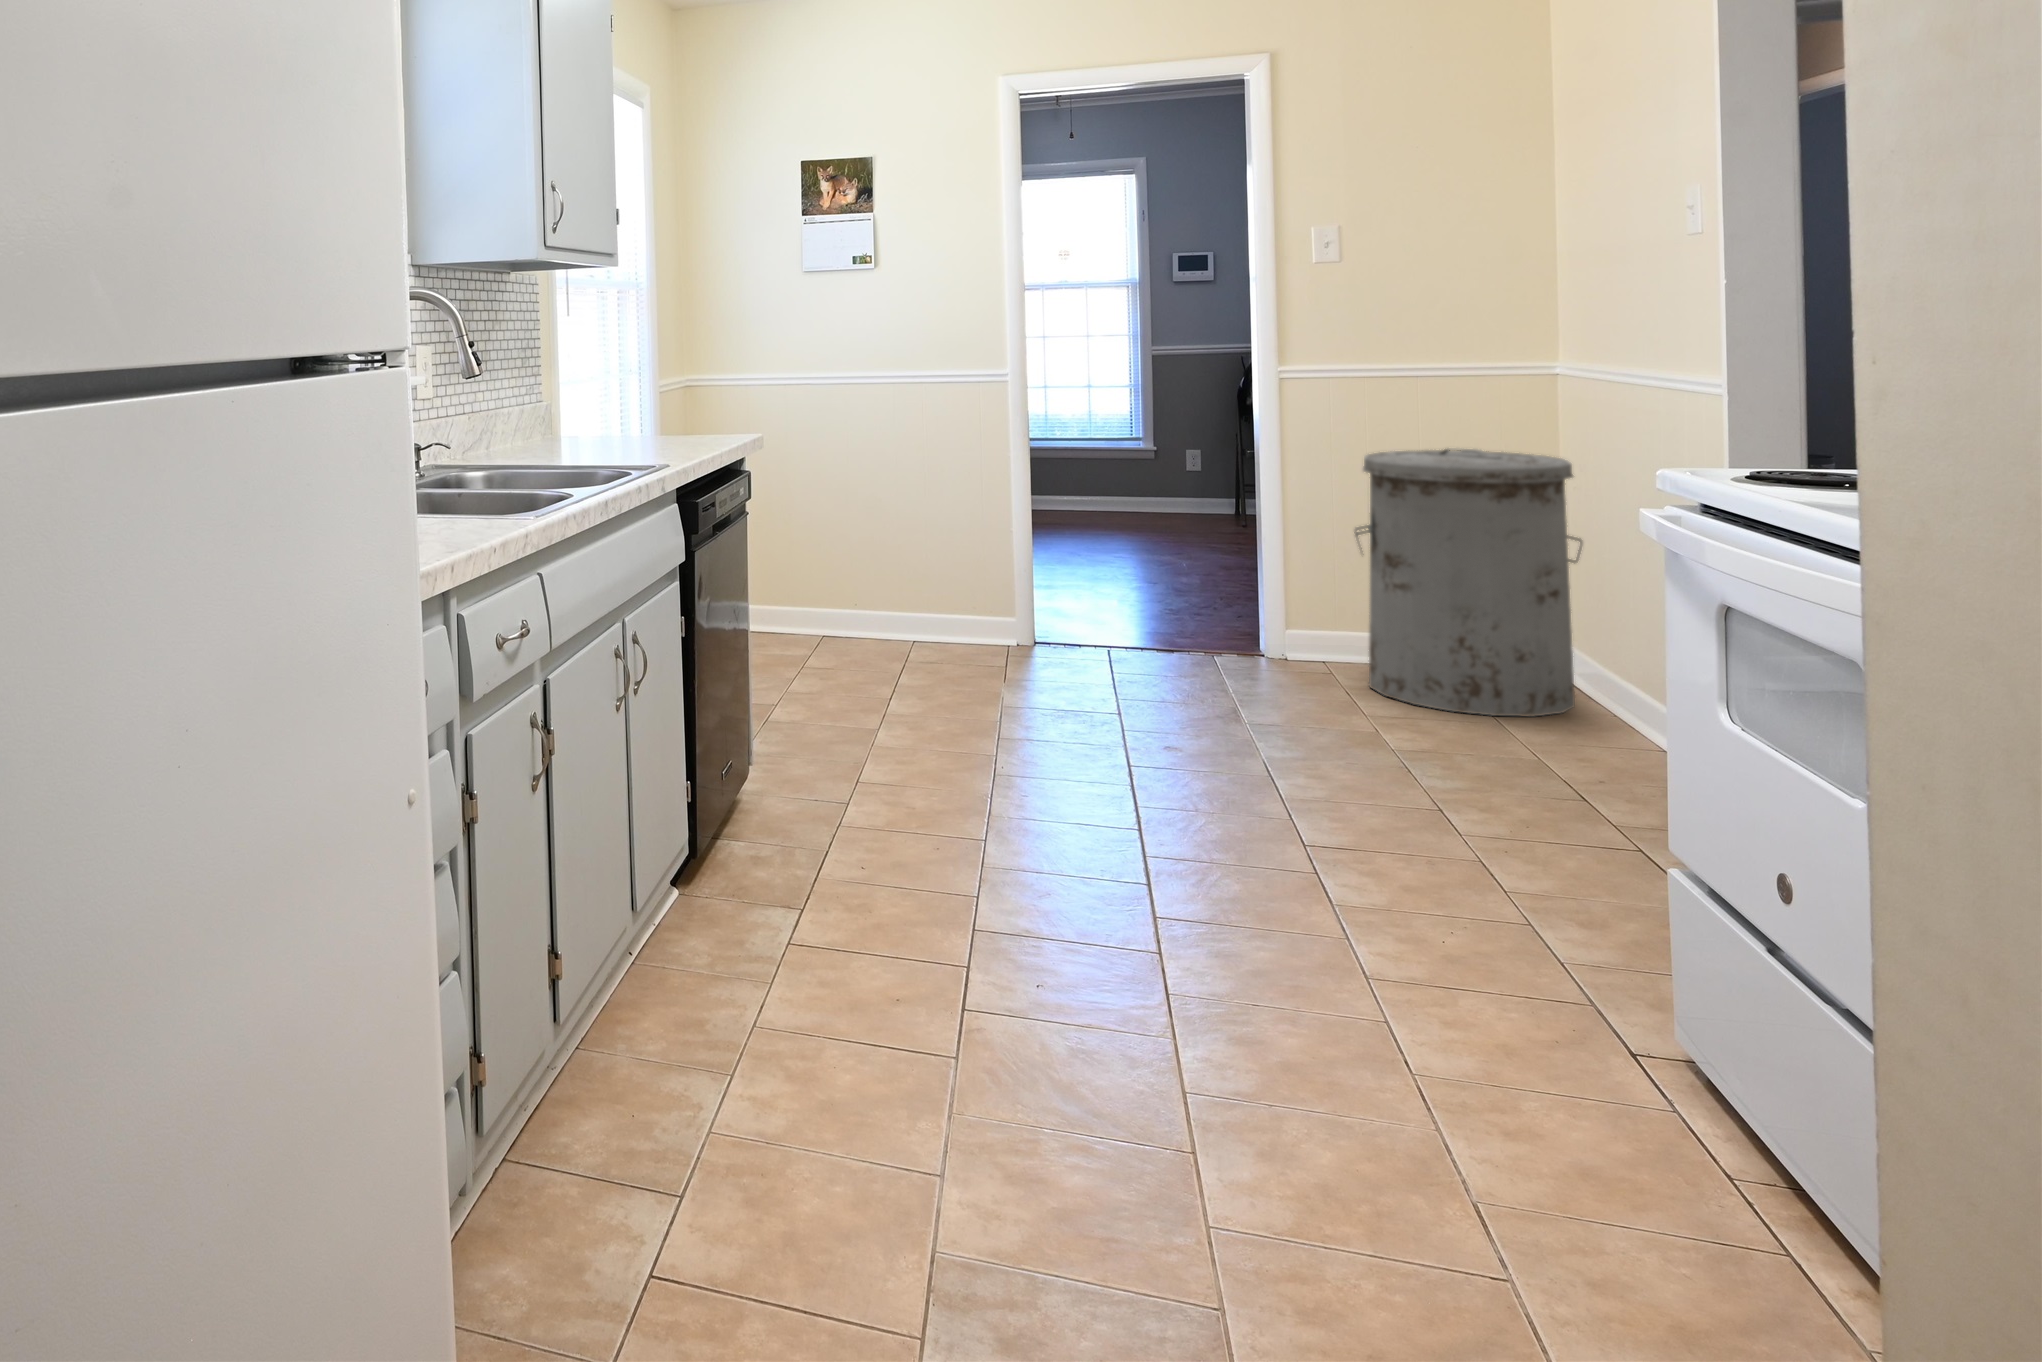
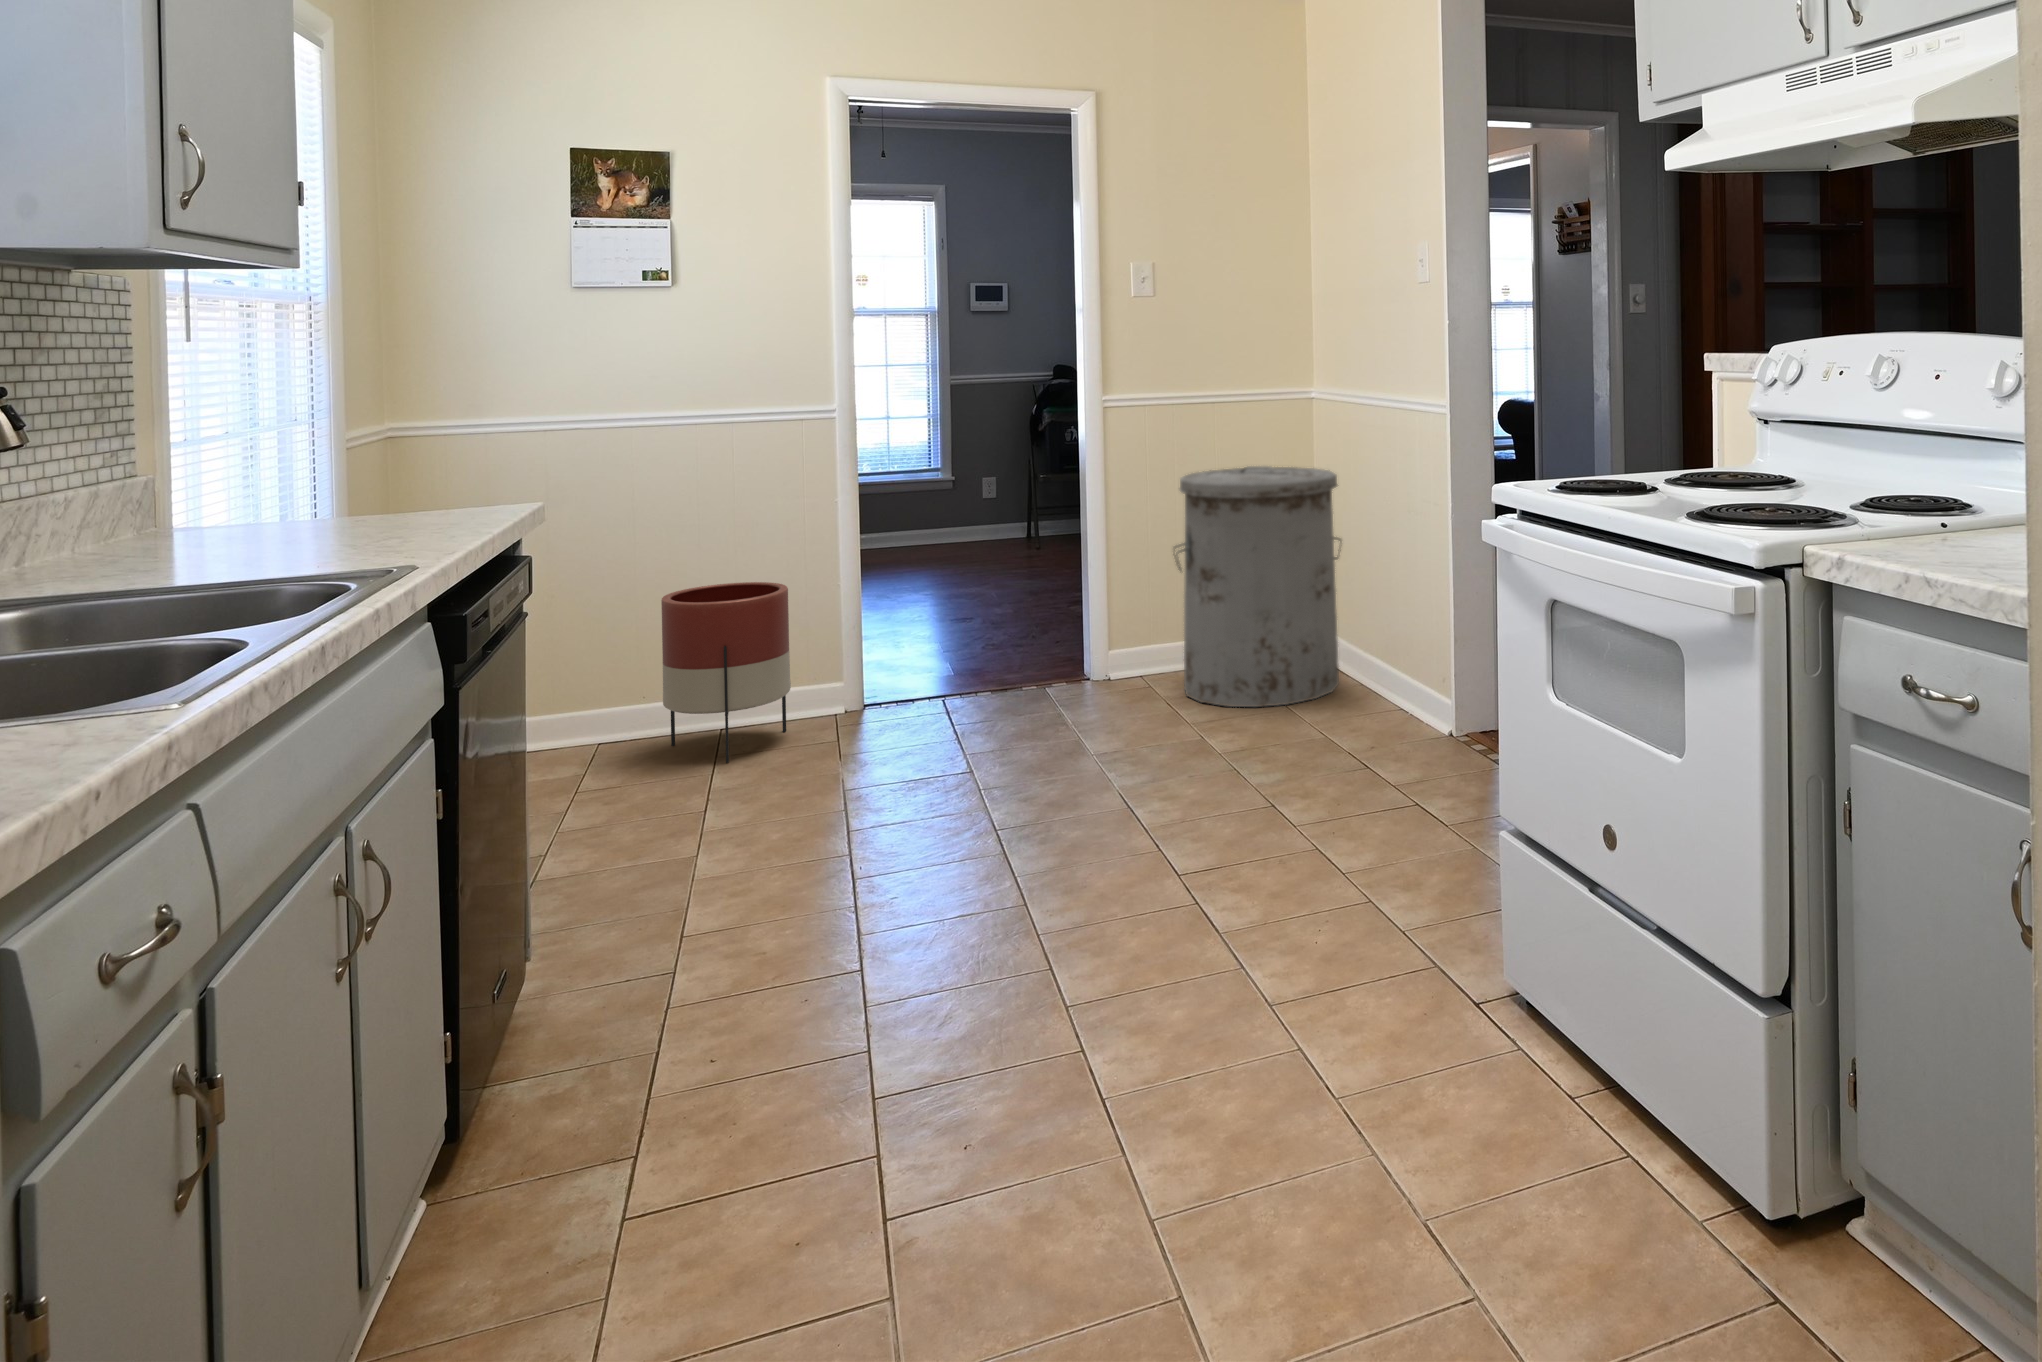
planter: none [867,519,969,667] -> present [661,582,791,763]

